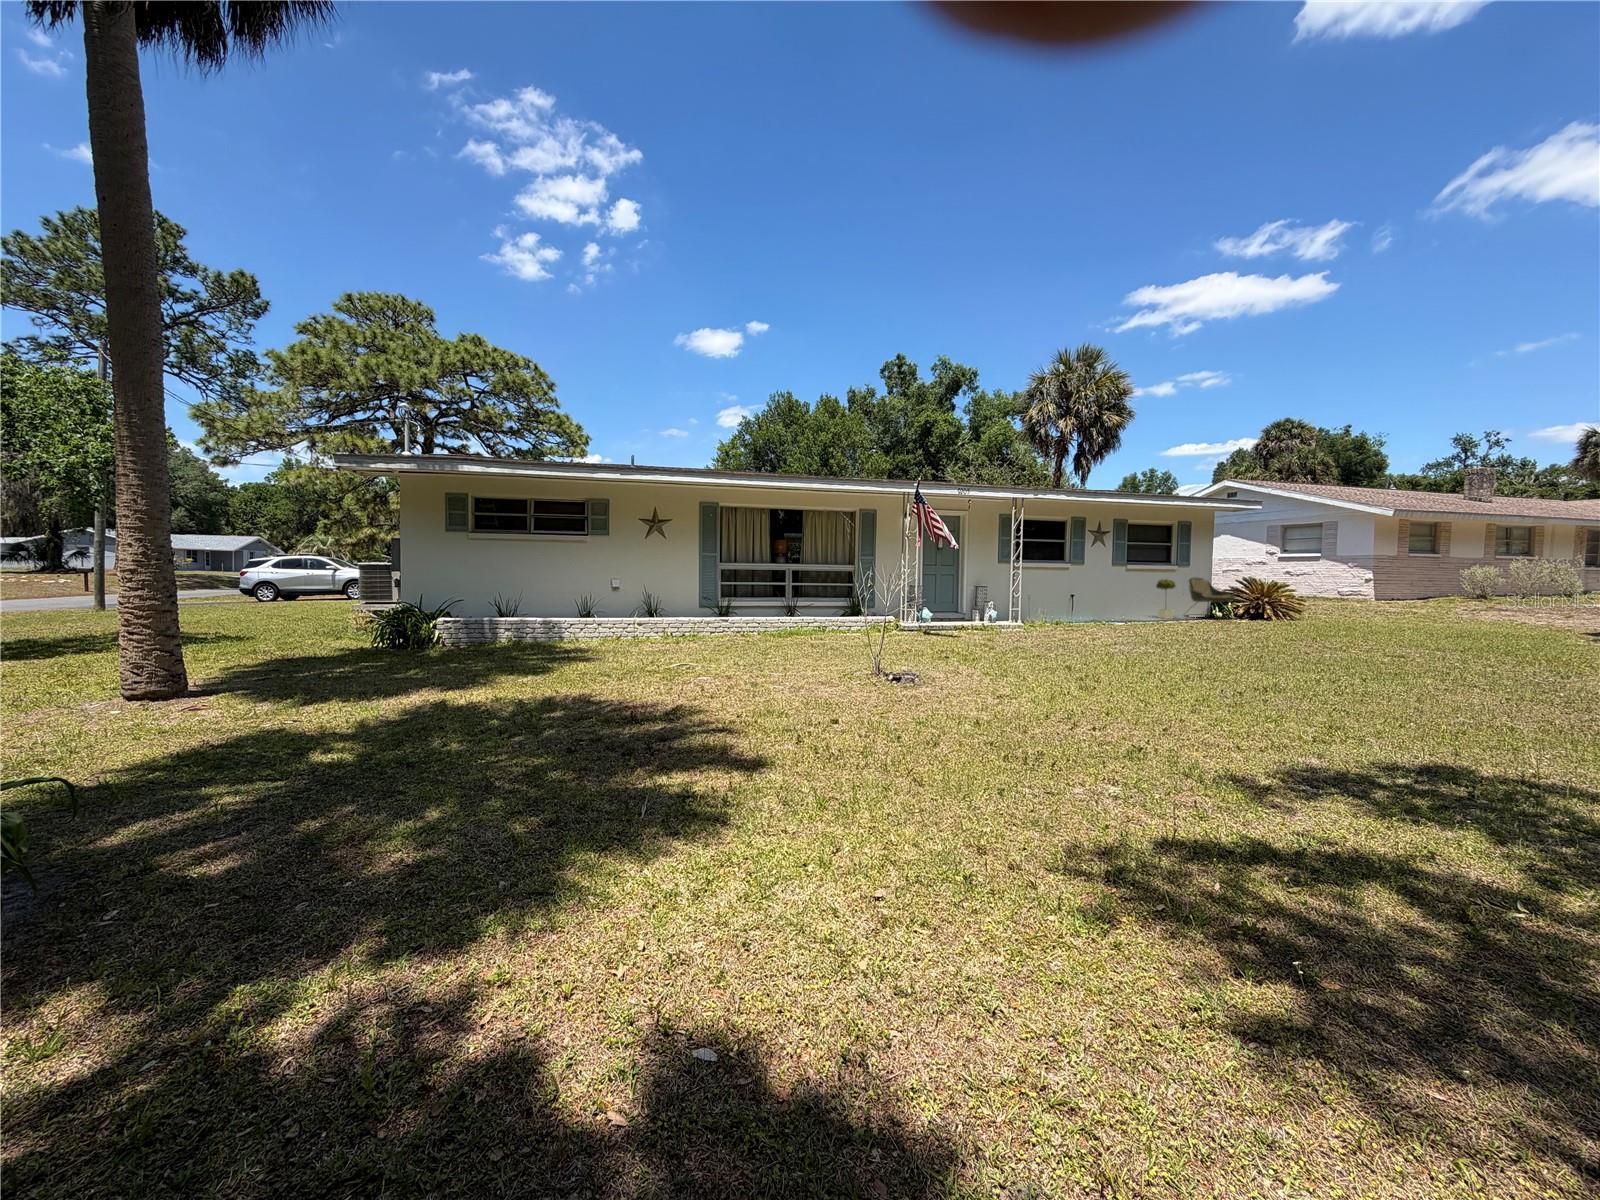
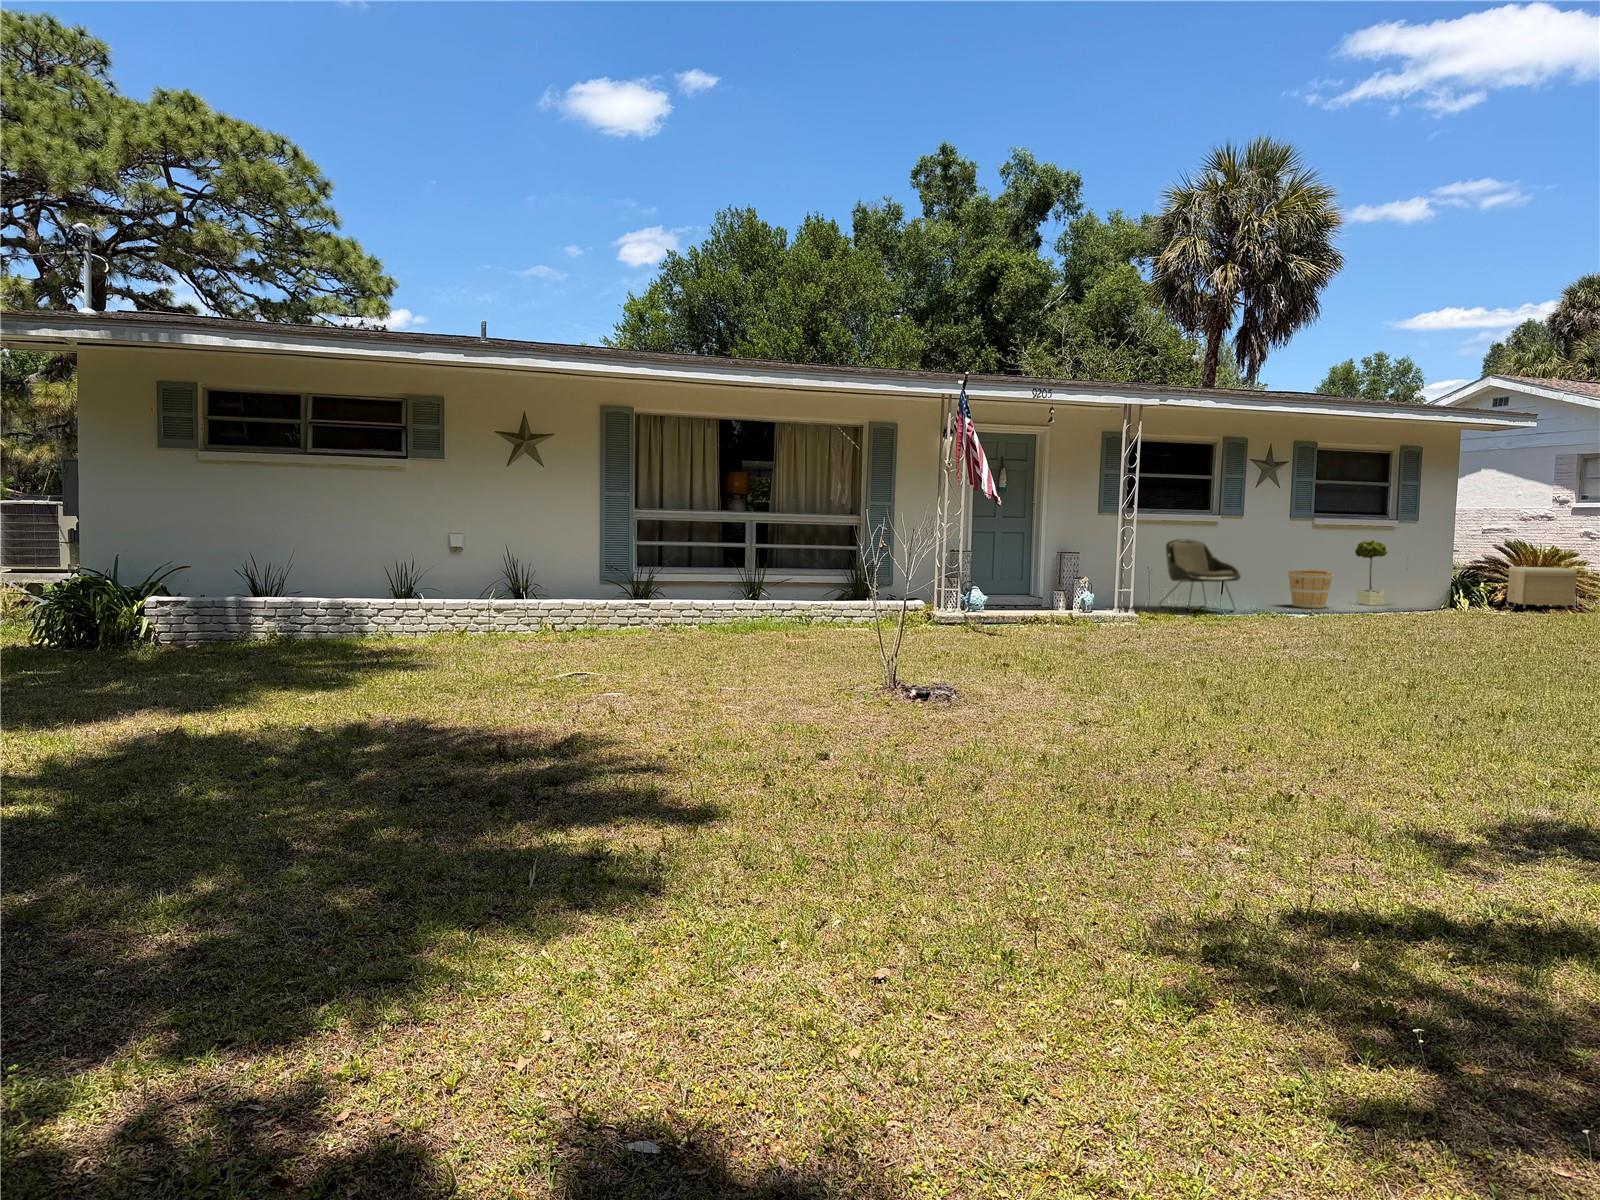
lounge chair: present [1188,578,1235,617] -> present [1160,539,1241,612]
storage bench: none [1250,595,1294,620] -> present [1507,567,1577,609]
wooden bucket: none [1115,597,1144,621] -> present [1288,570,1334,608]

